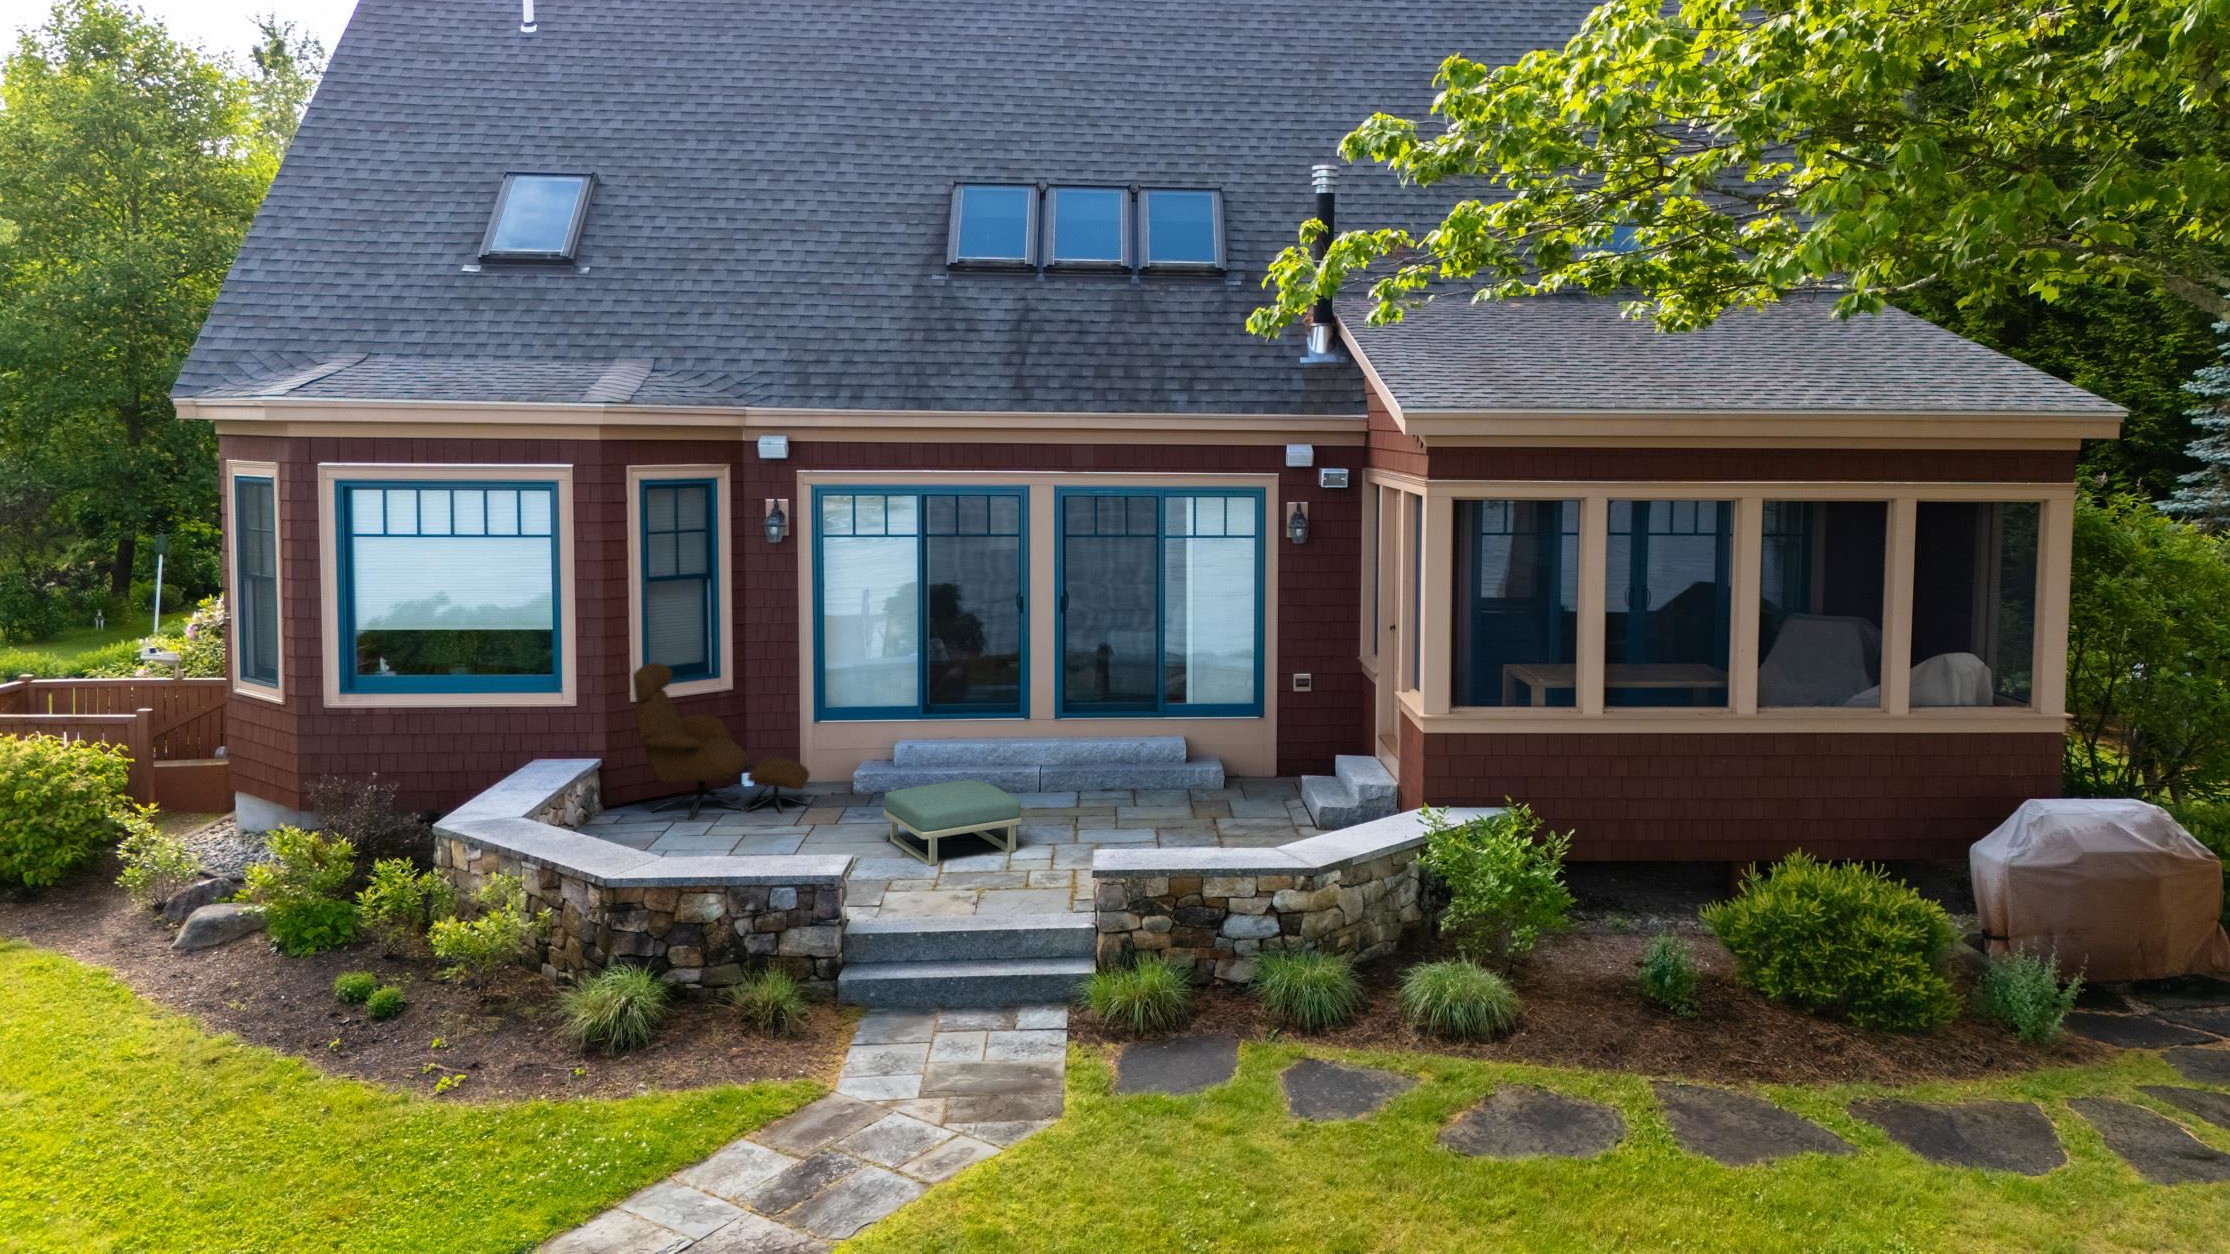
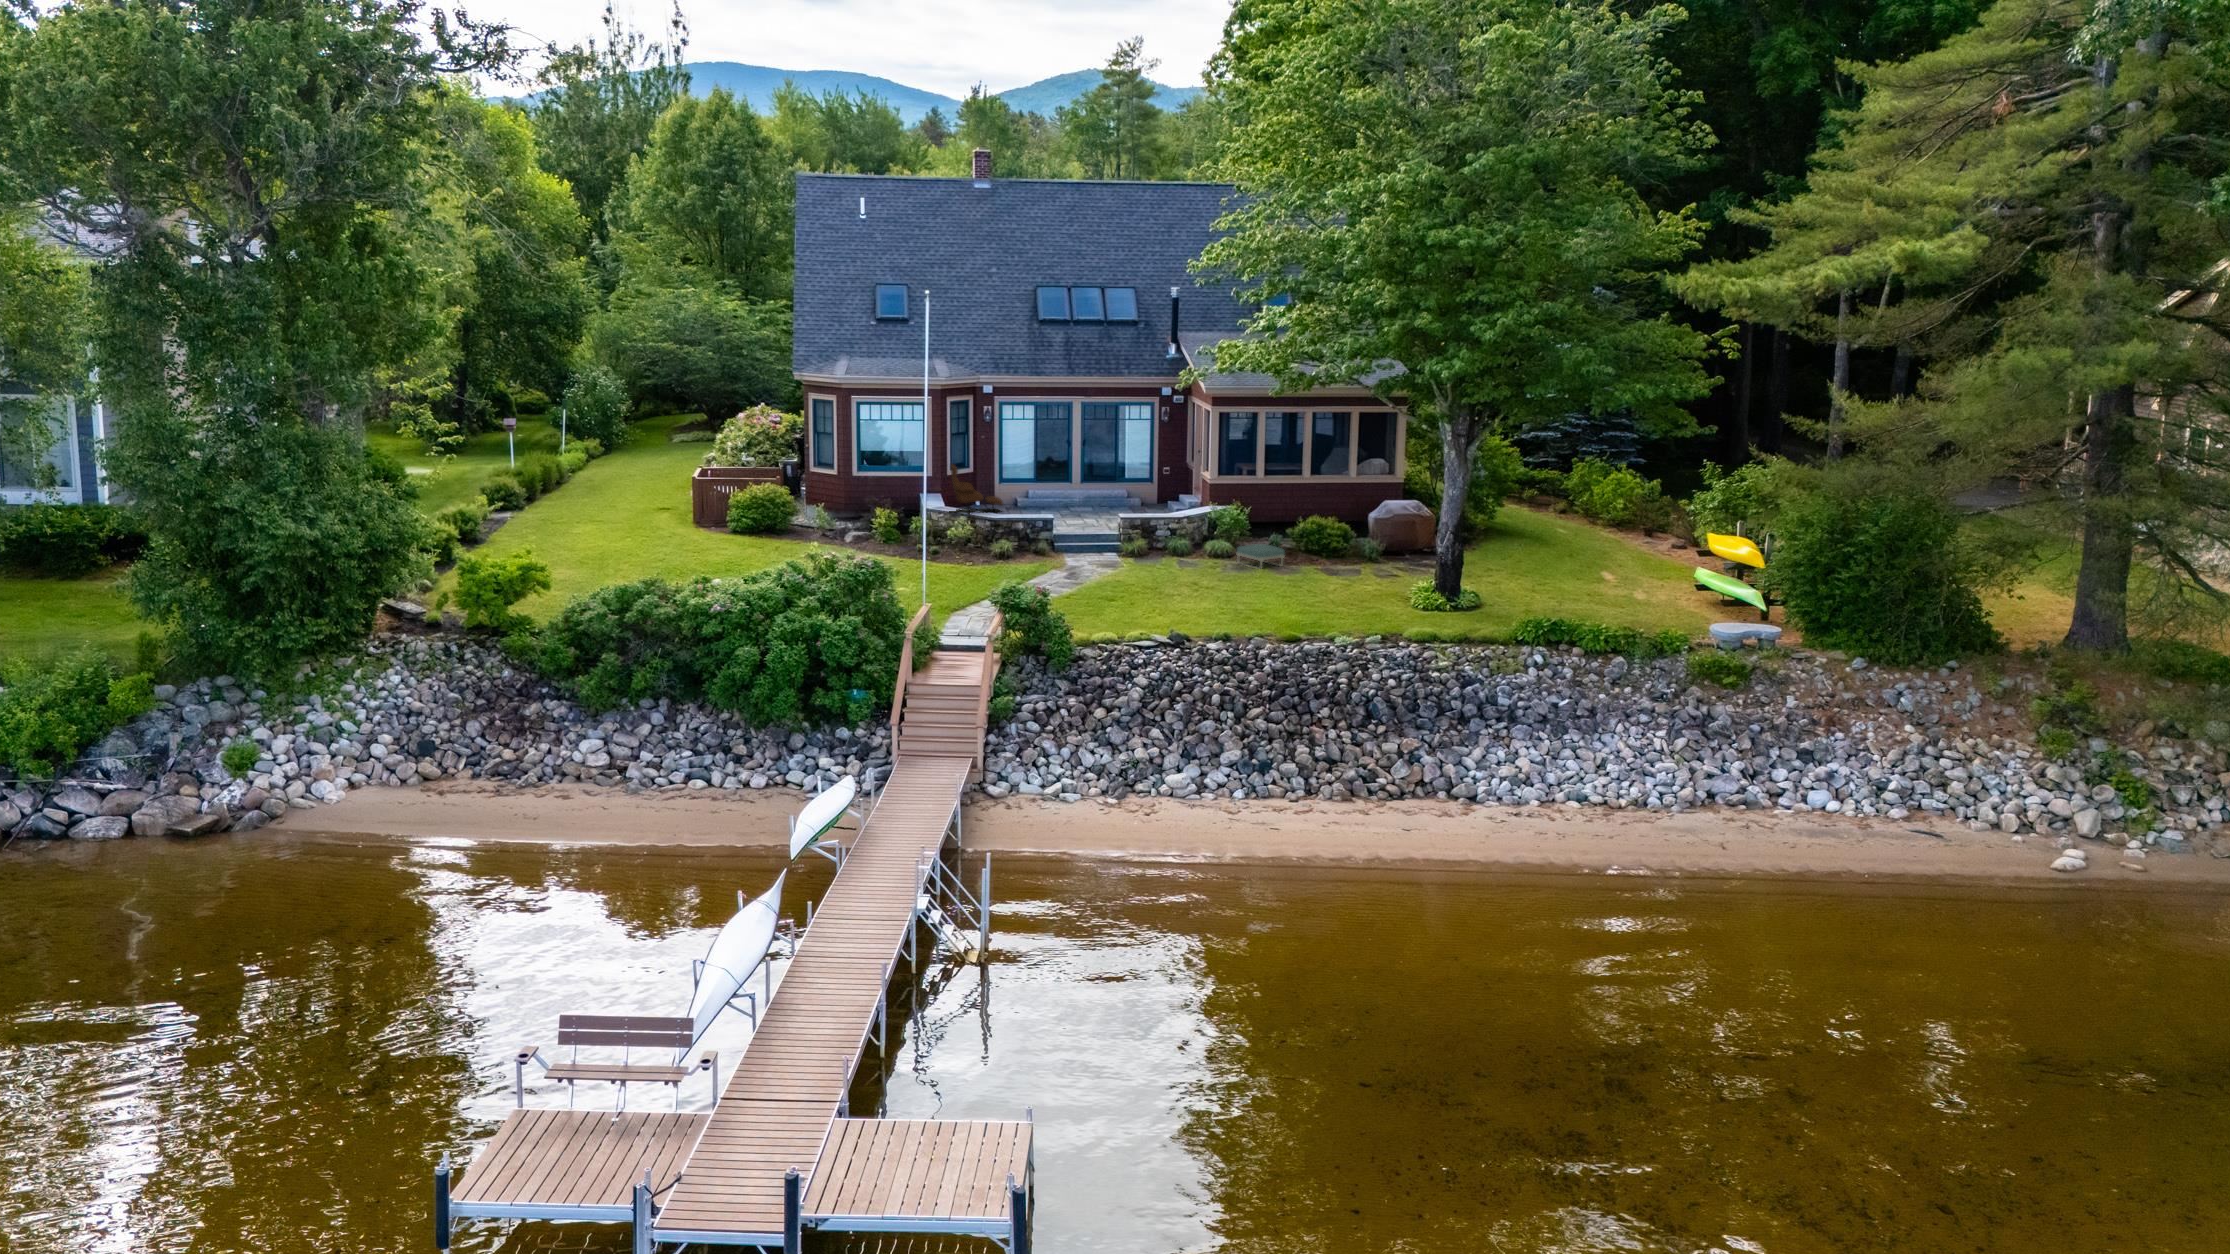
footstool: present [884,780,1022,866] -> present [1237,544,1285,569]

